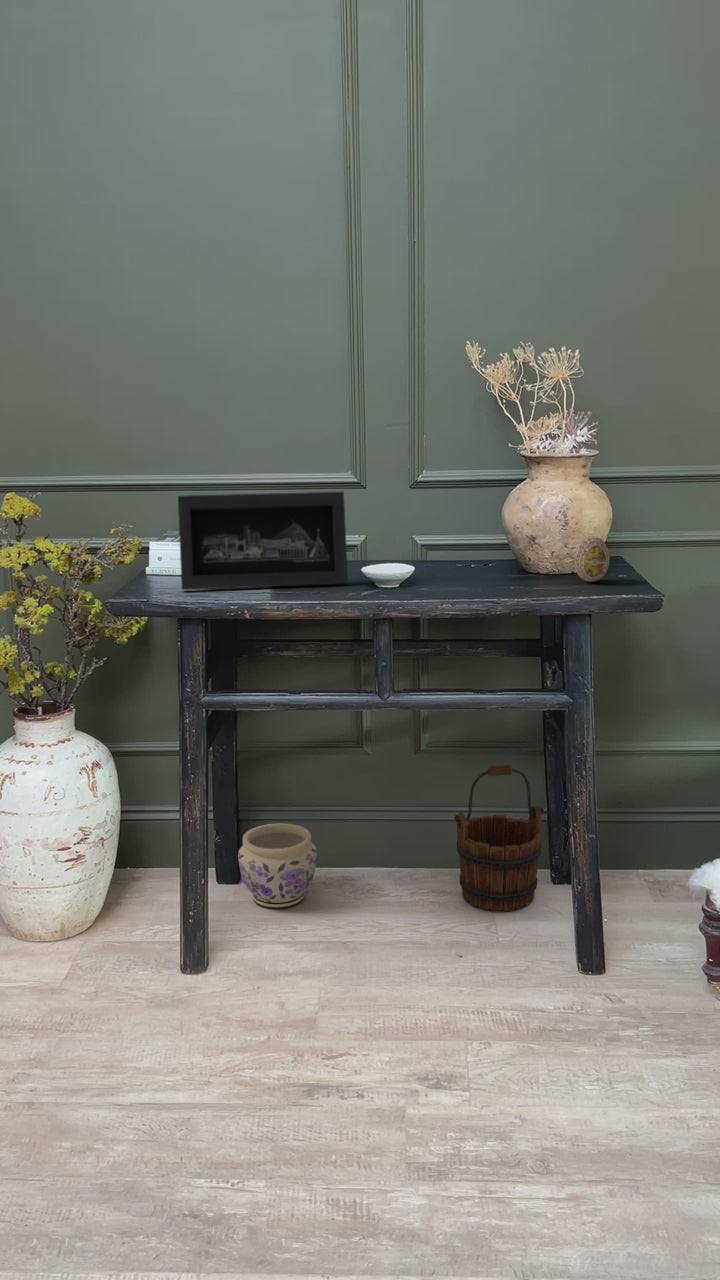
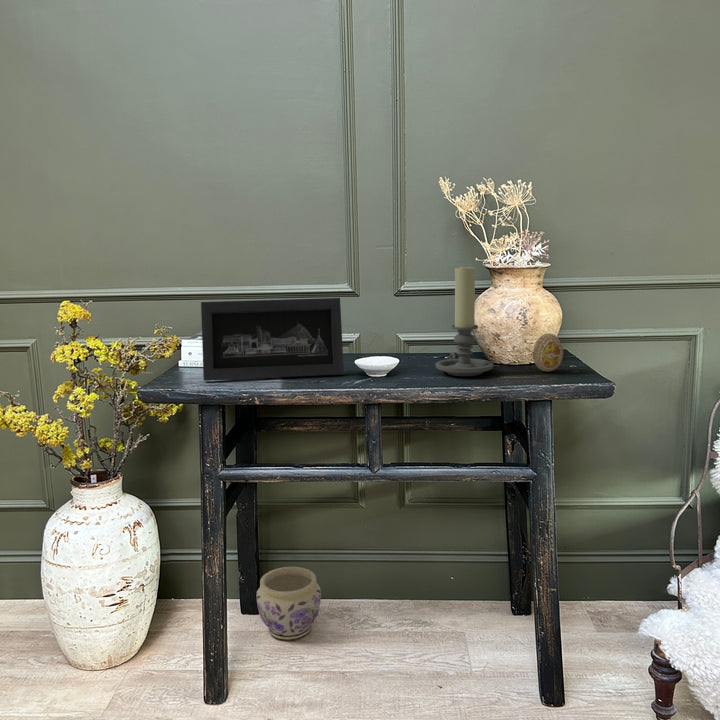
candle holder: none [458,453,527,586] -> present [436,266,494,376]
wooden bucket: present [454,765,544,911] -> none [434,520,507,643]

